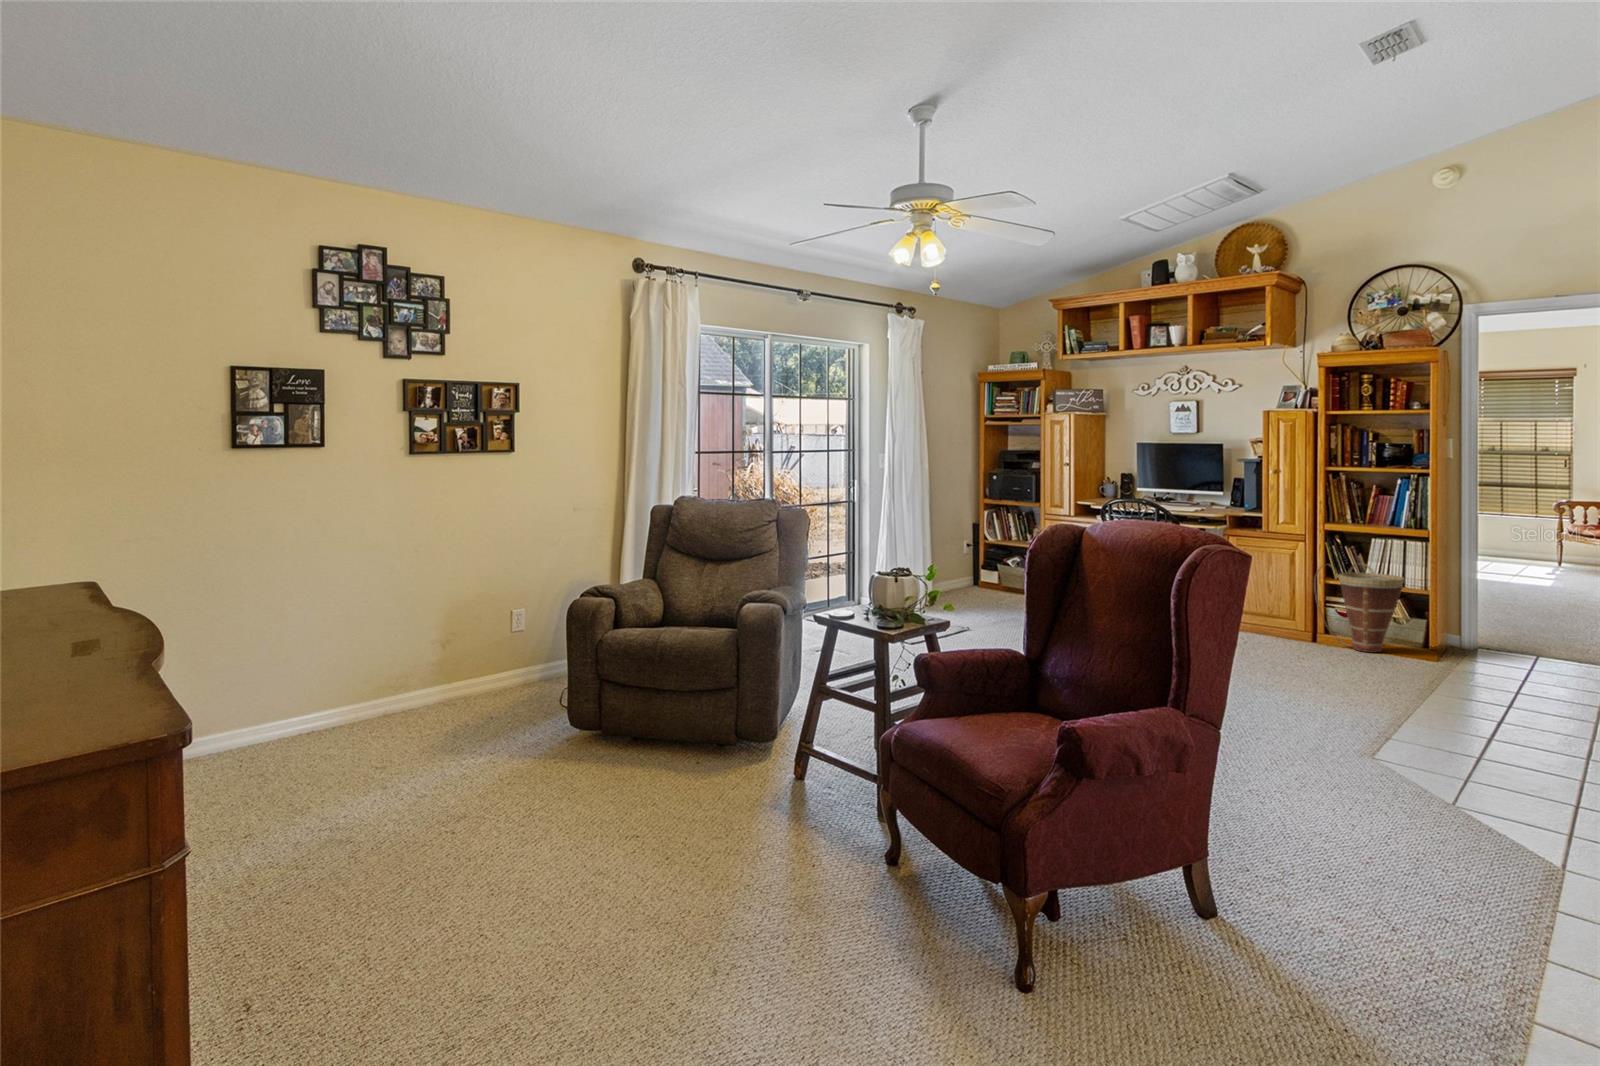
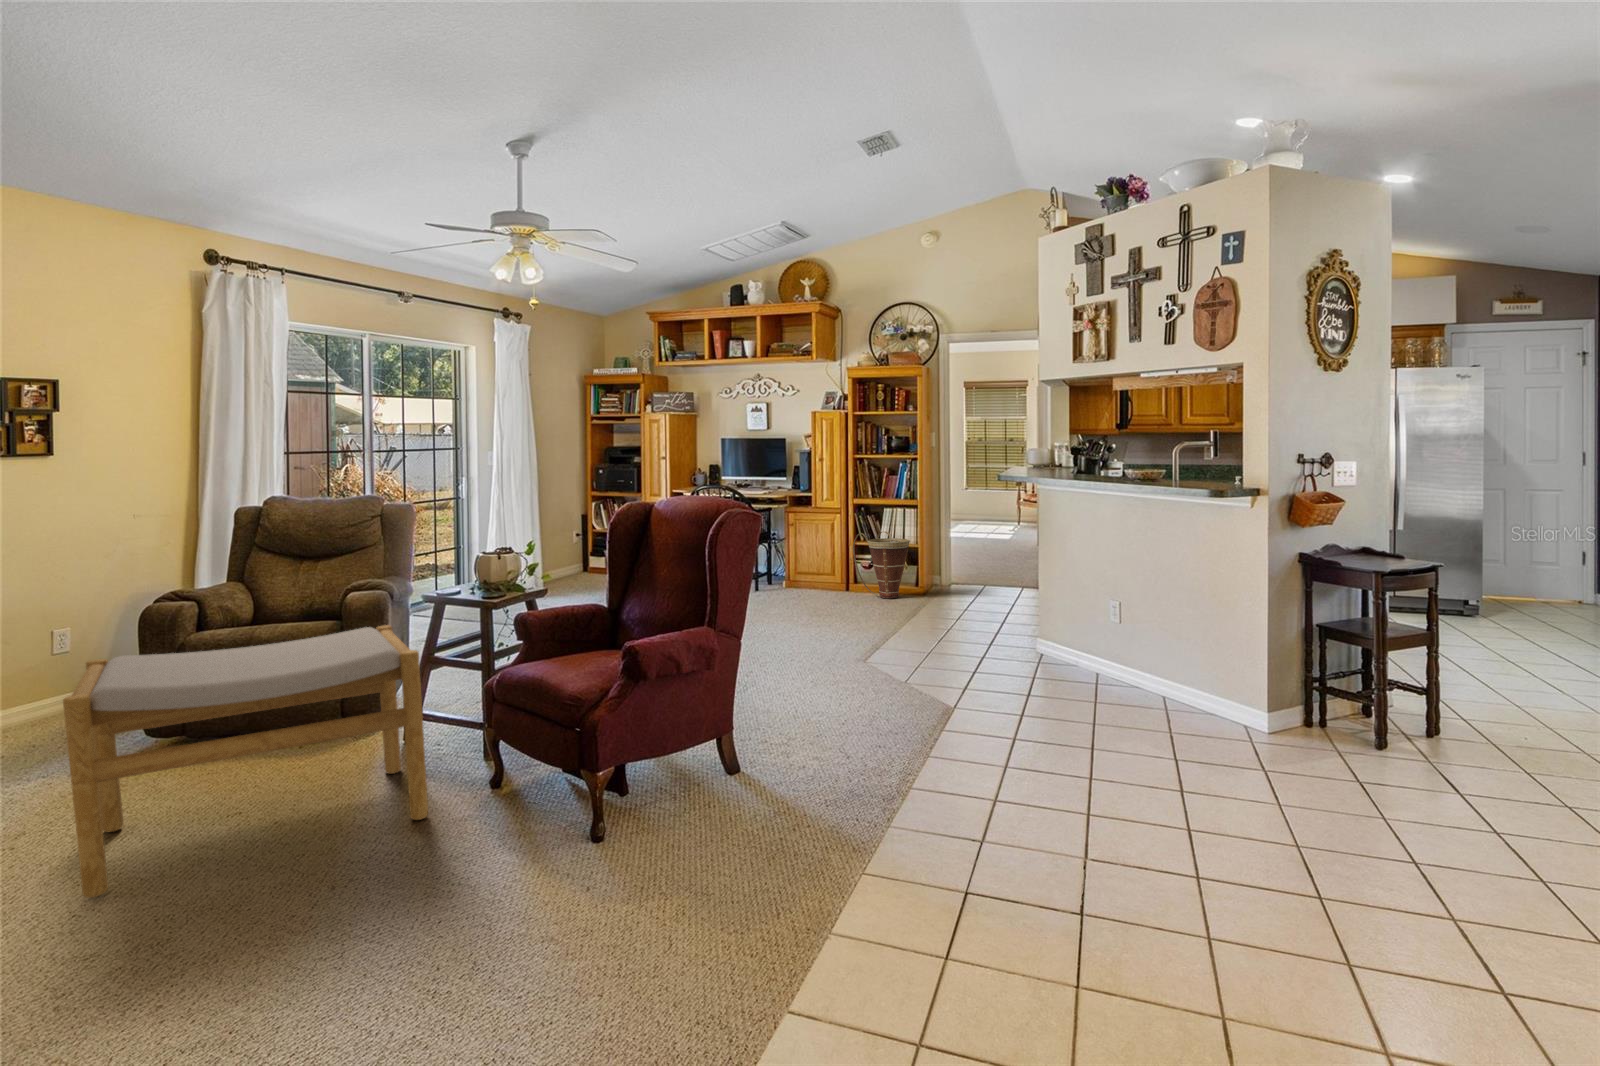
footstool: none [468,650,811,924] -> present [63,625,428,898]

